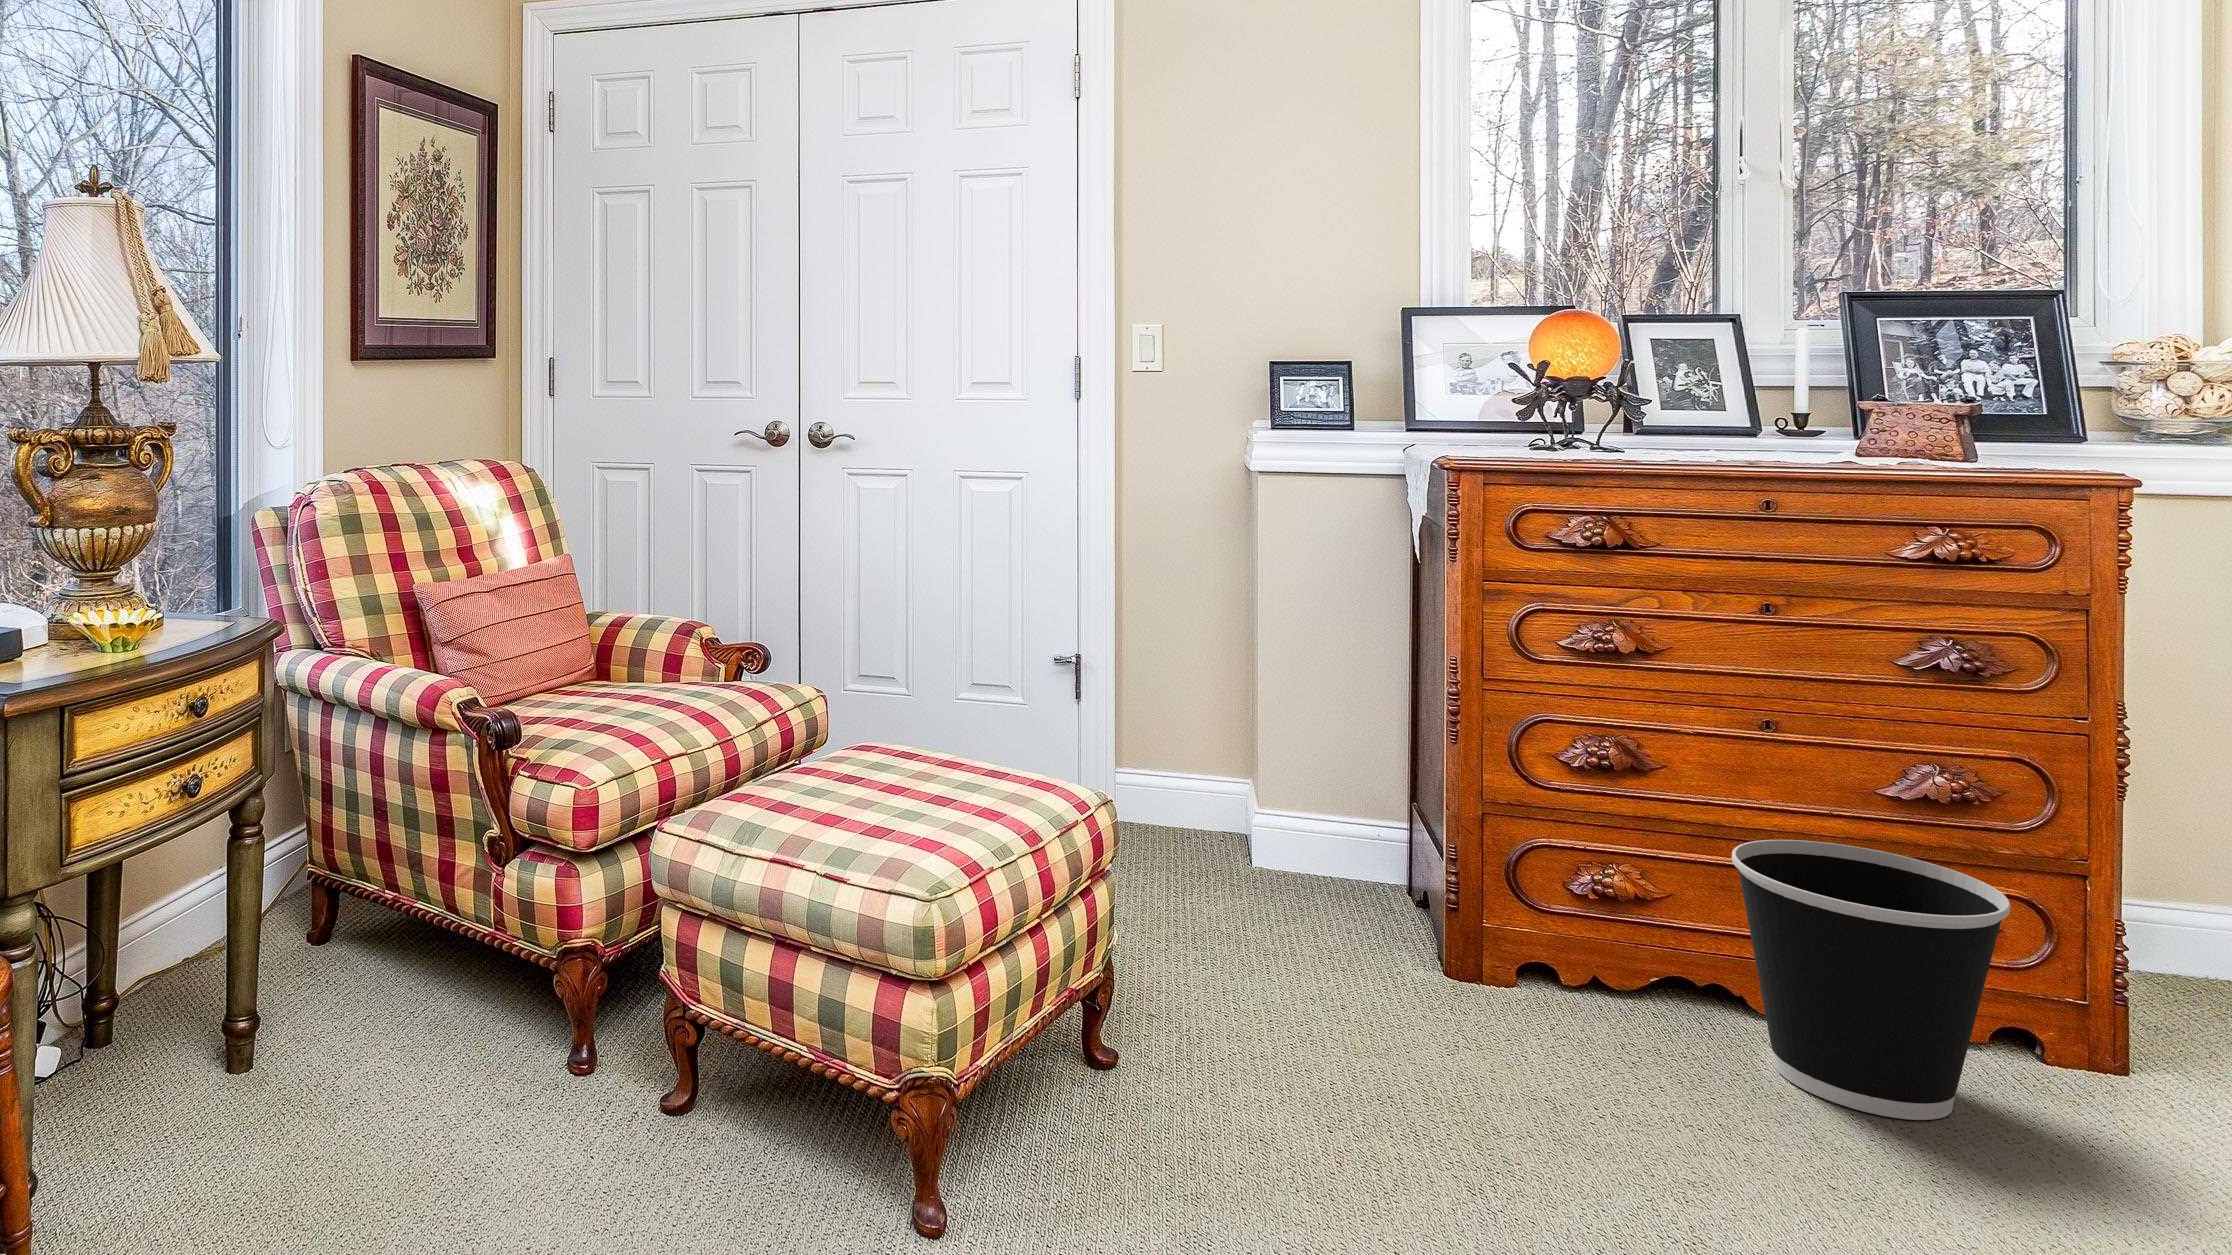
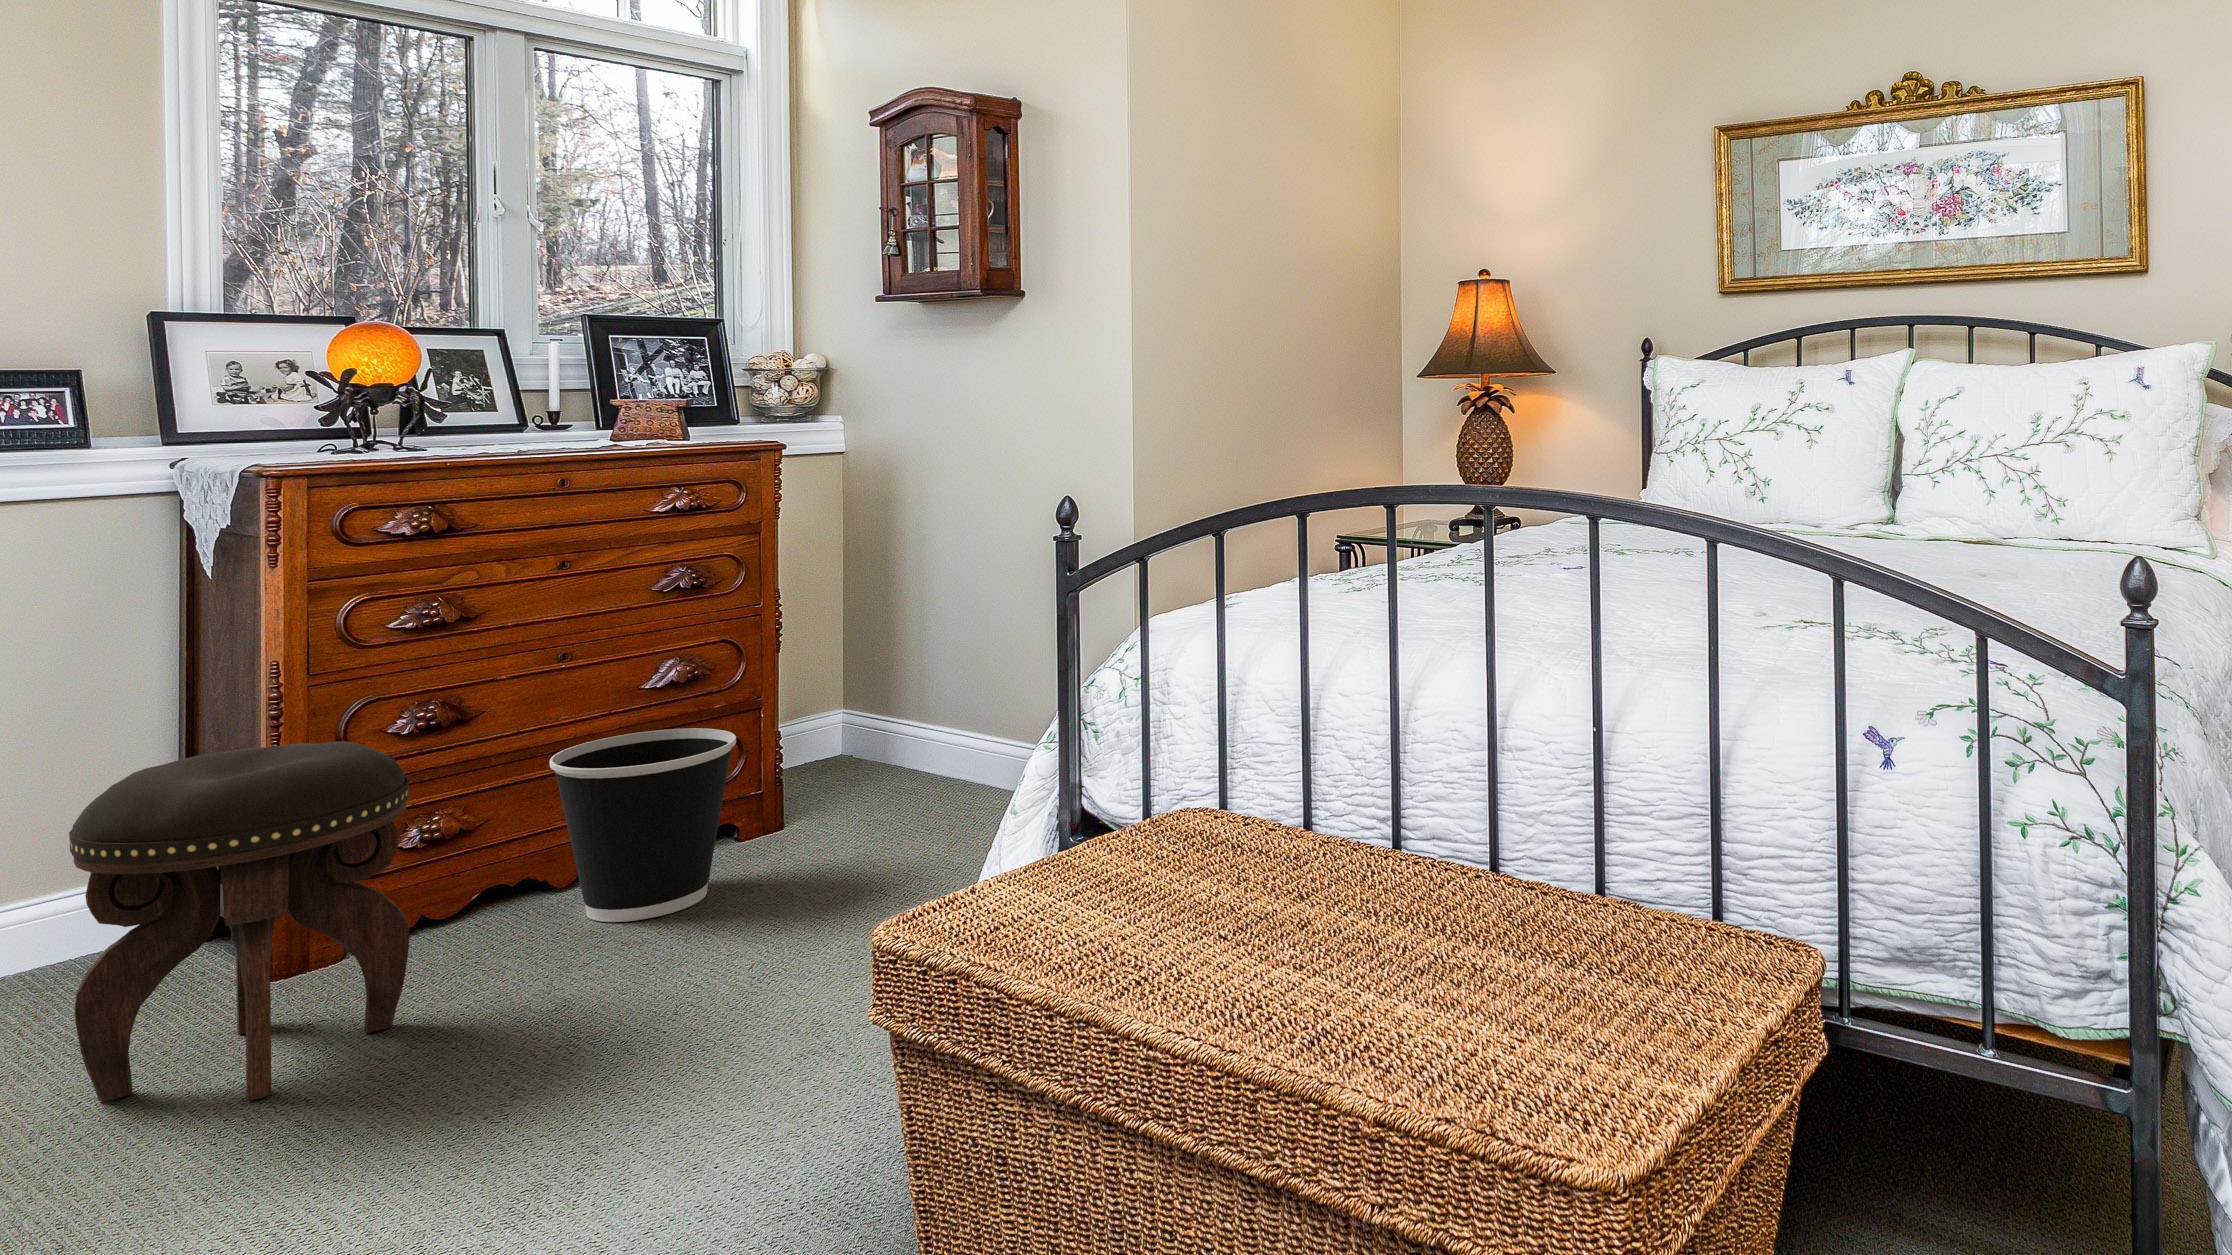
footstool: none [1259,740,1541,1110] -> present [69,741,409,1102]

